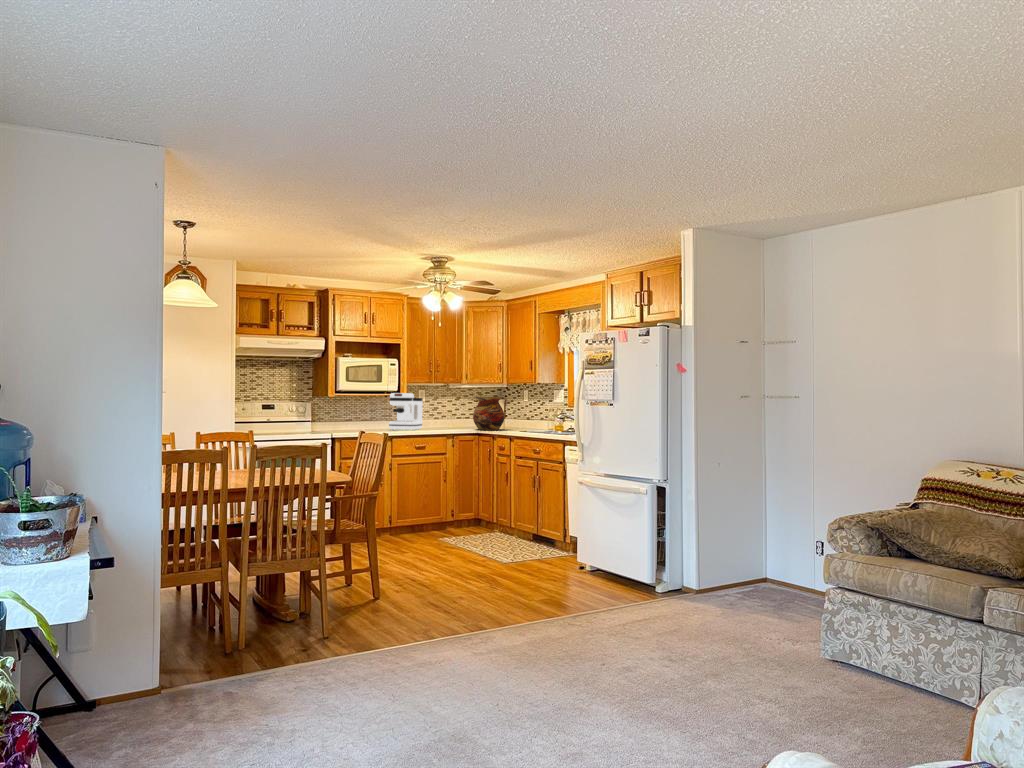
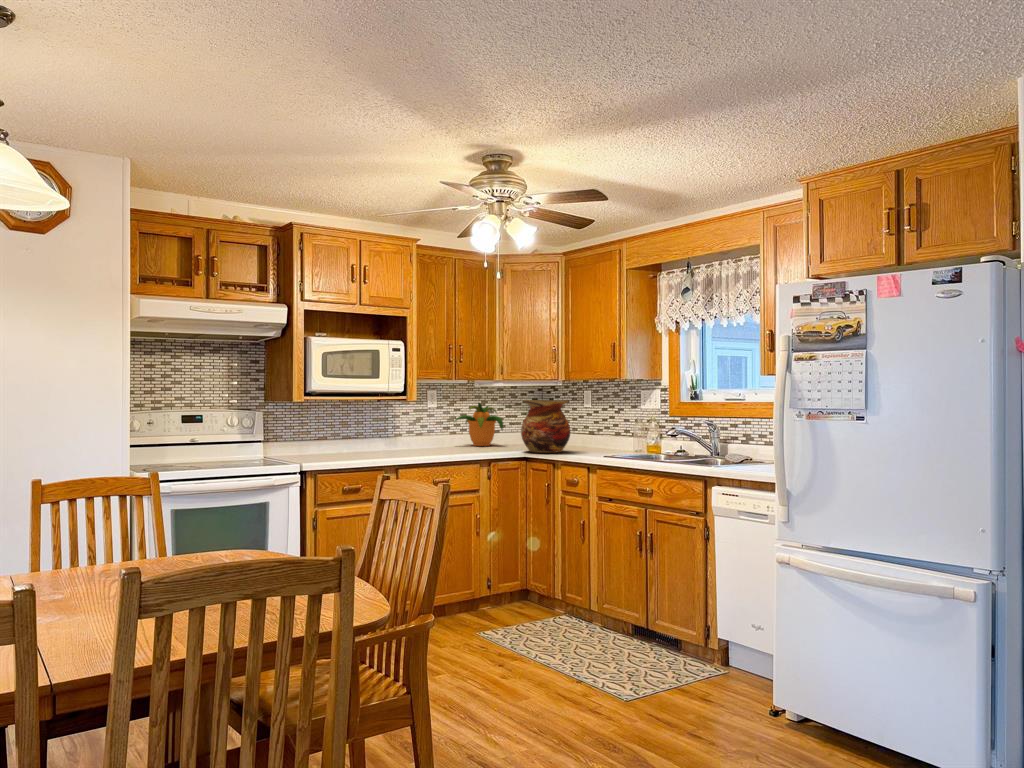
coffee maker: present [389,393,423,430] -> none [390,396,442,455]
potted plant: none [435,398,470,427] -> present [455,403,503,446]

